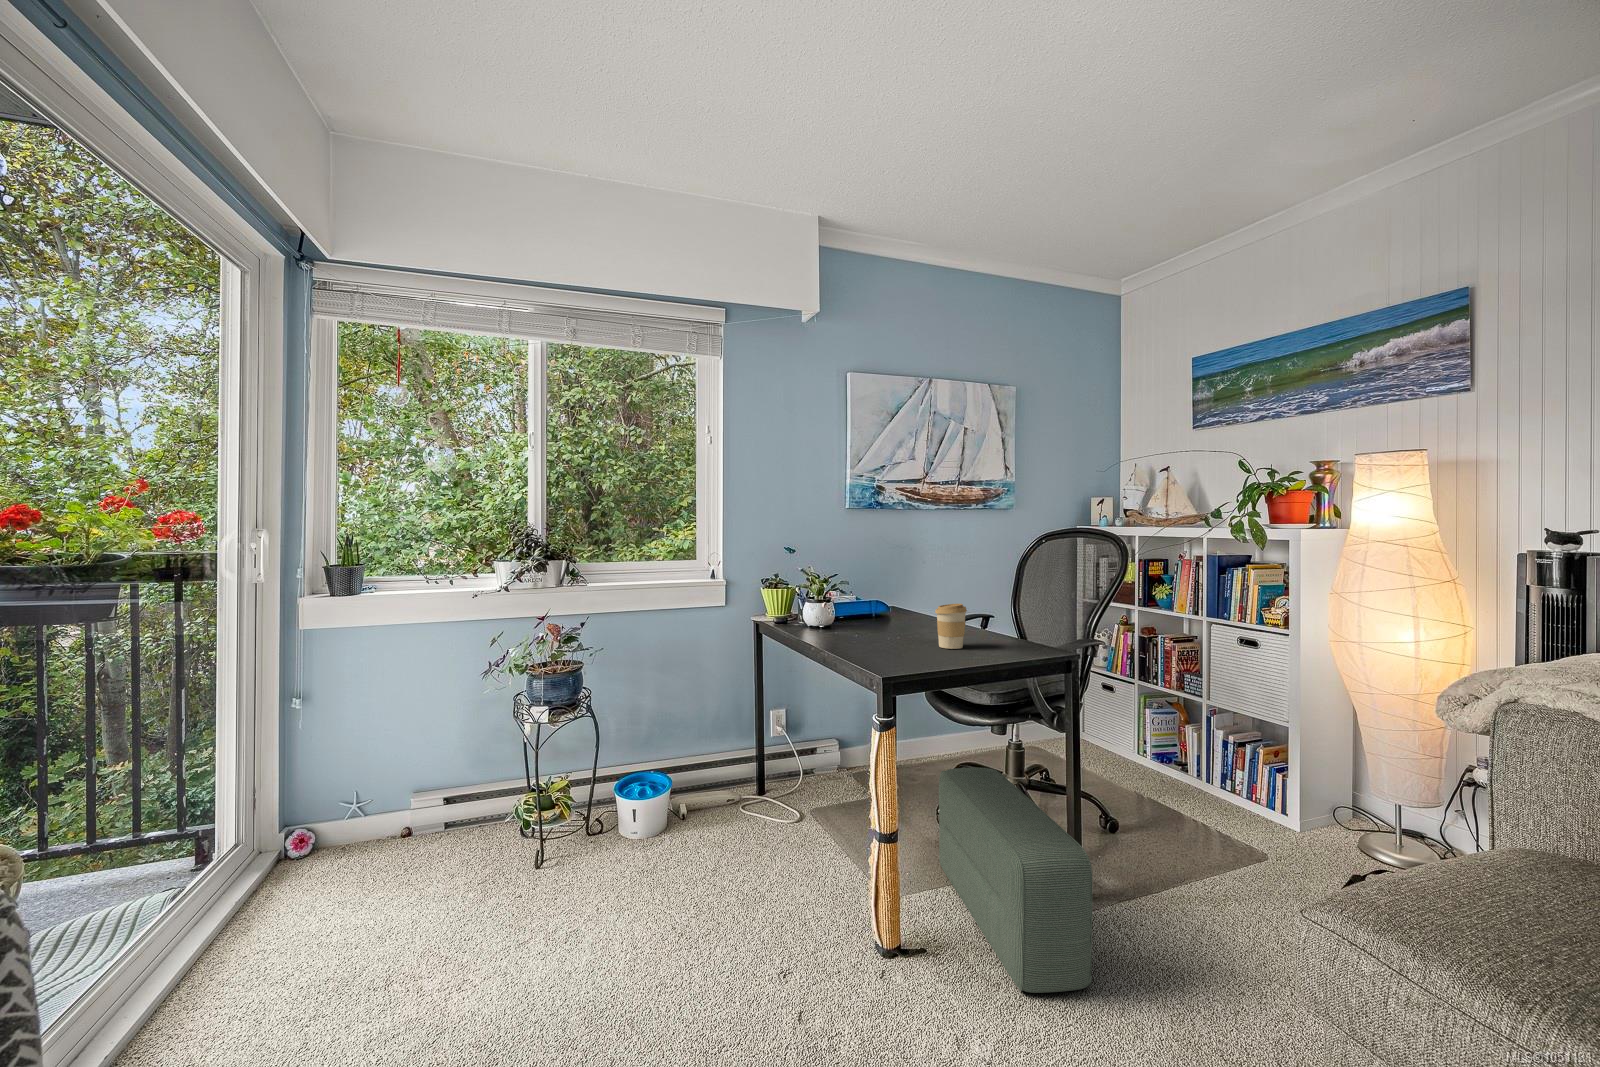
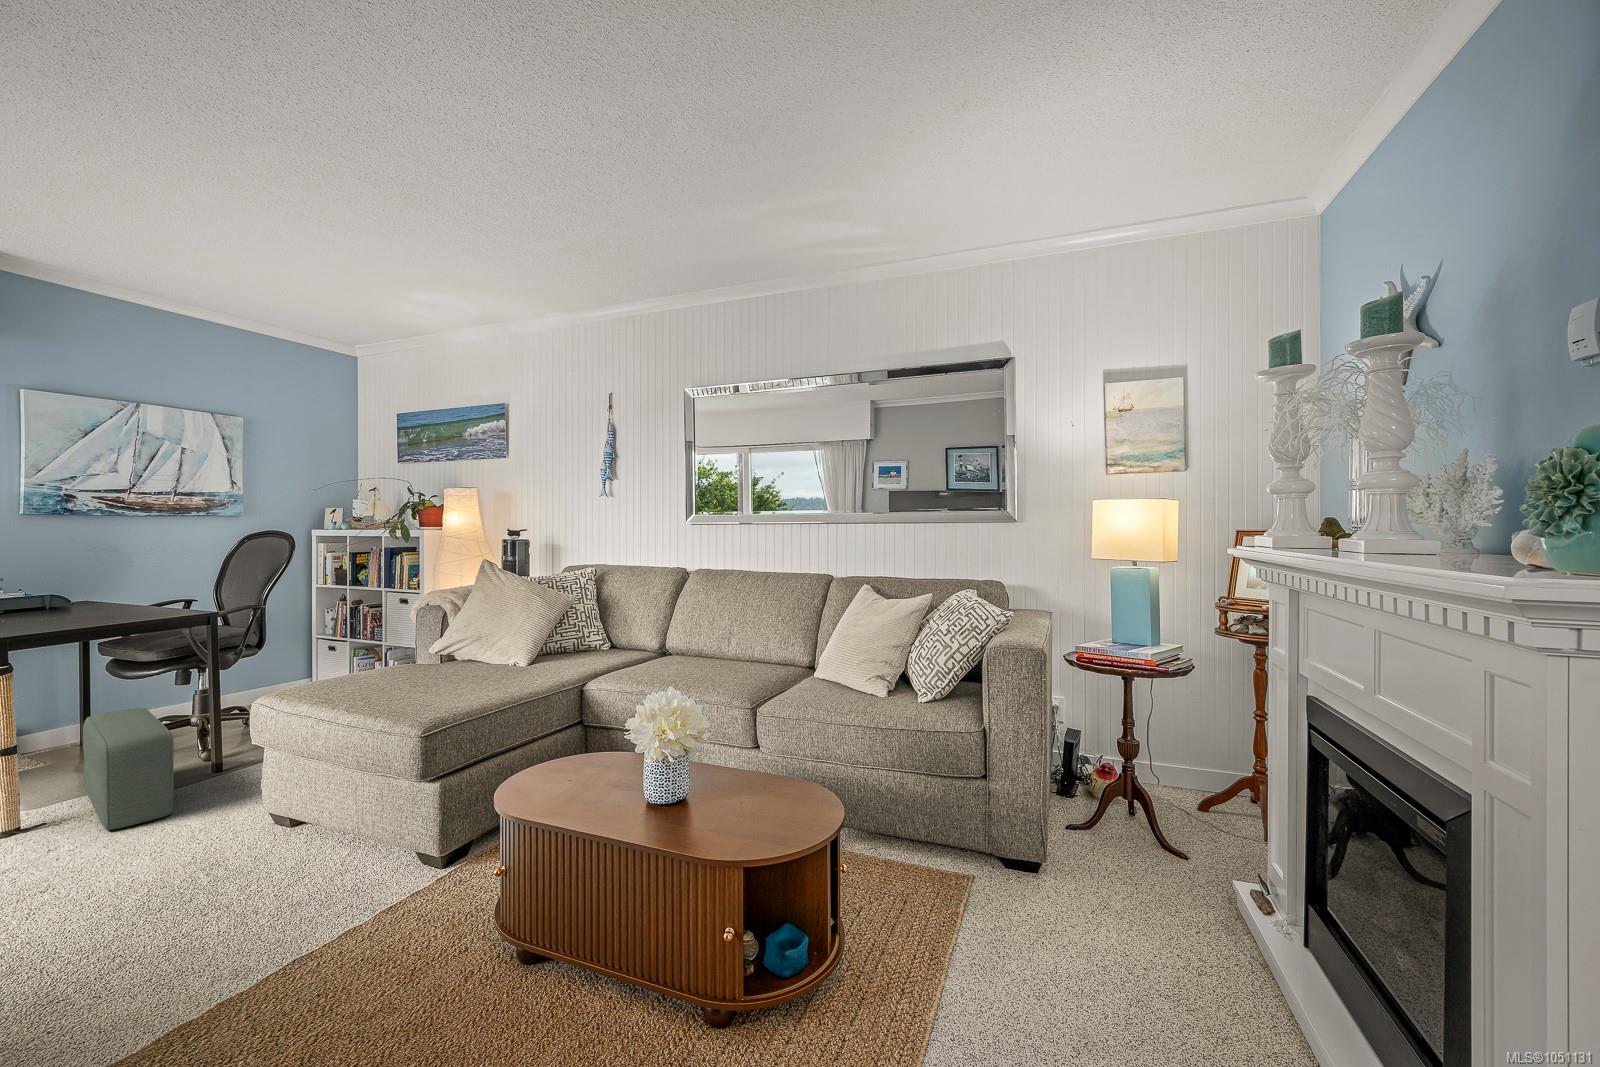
coffee cup: present [935,604,967,649] -> none [66,588,101,621]

